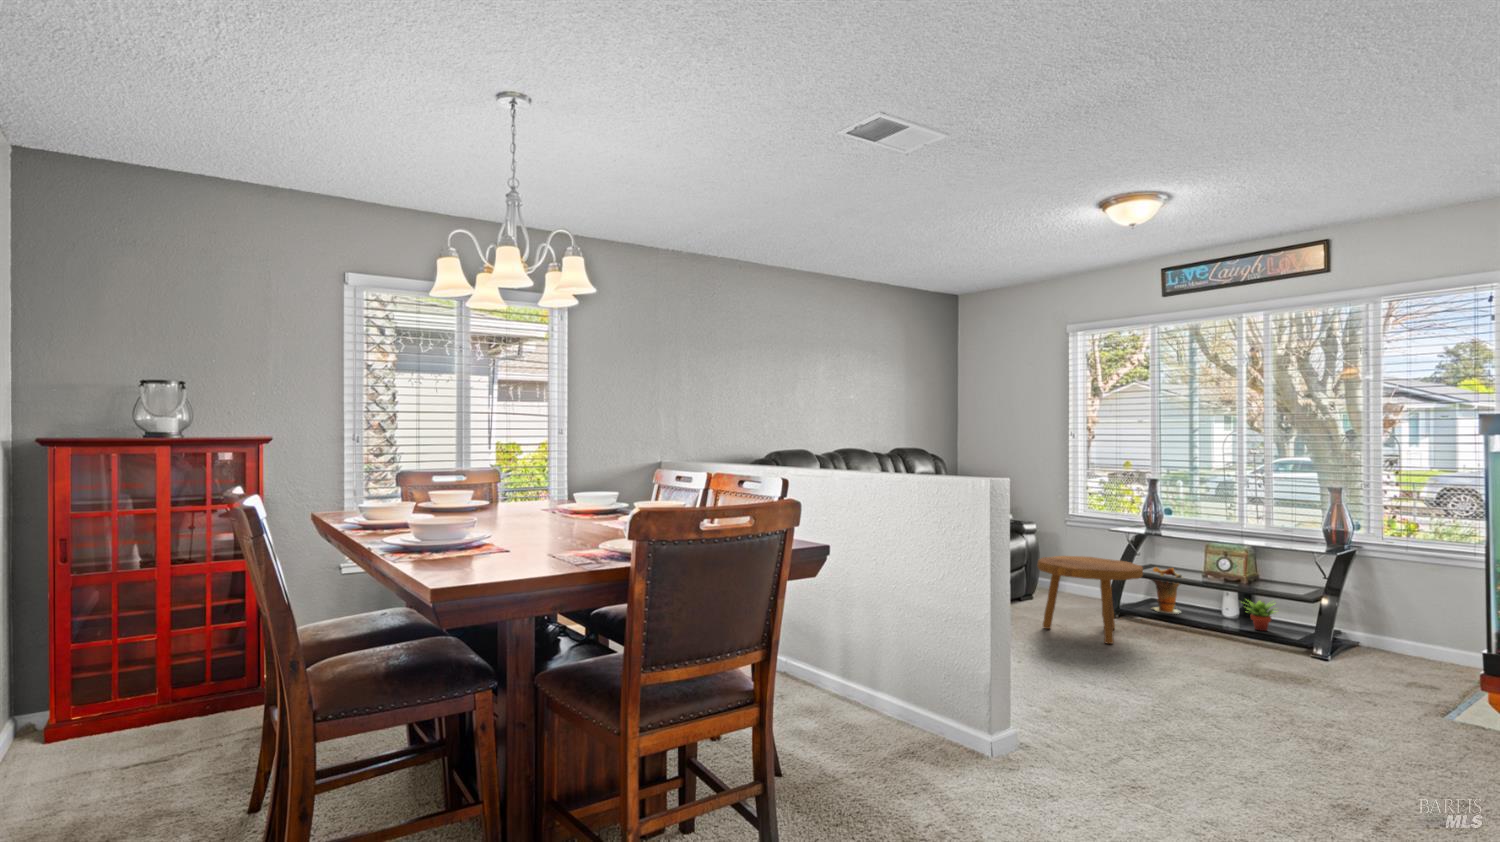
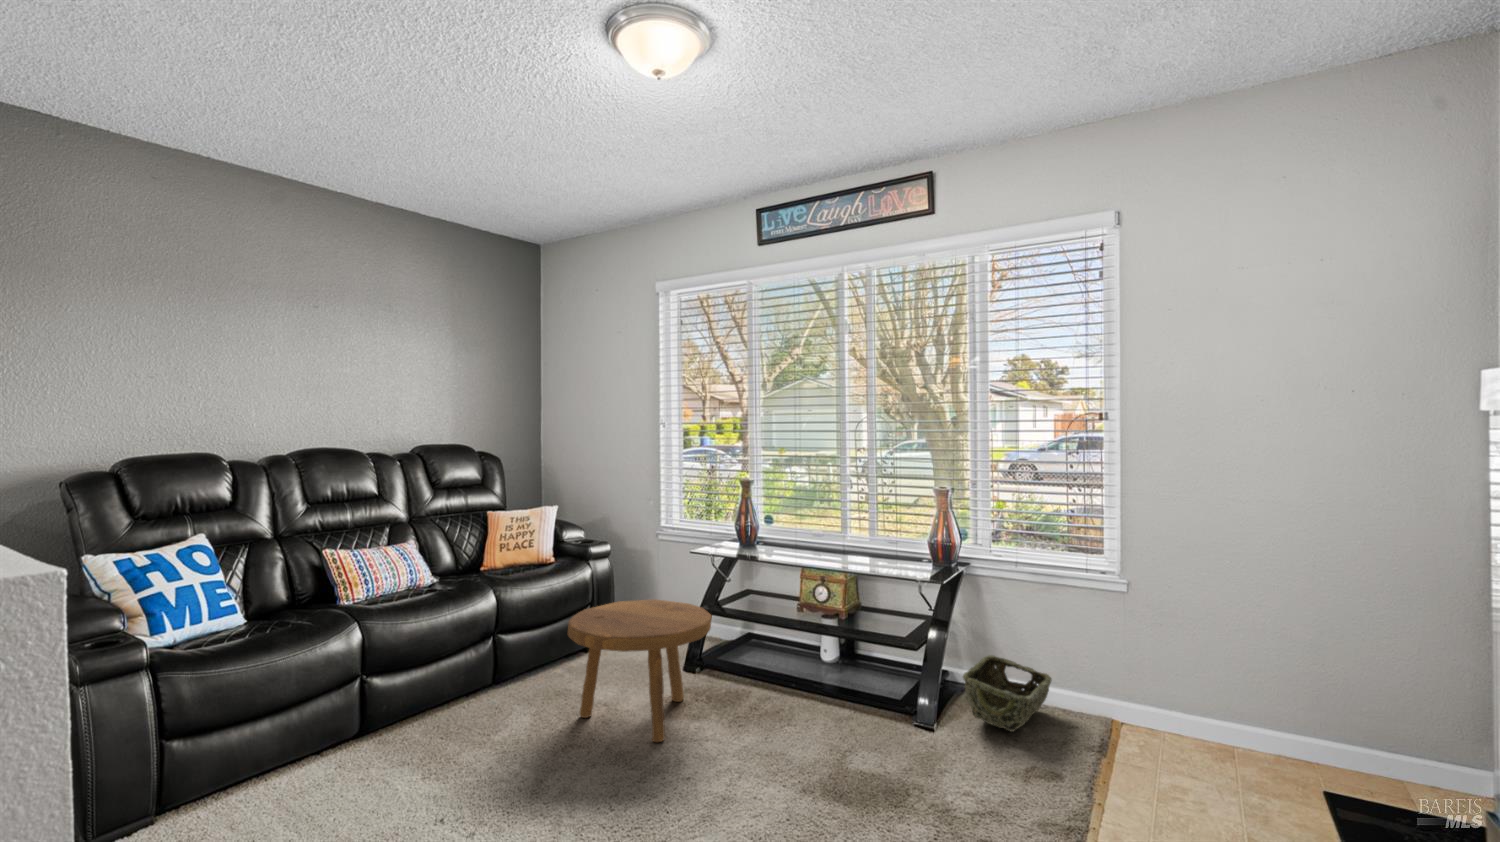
decorative vase: present [1152,567,1183,614] -> none [738,597,780,661]
succulent plant: present [1247,601,1275,631] -> none [836,638,882,681]
woven basket: none [1355,619,1440,669] -> present [963,655,1051,732]

